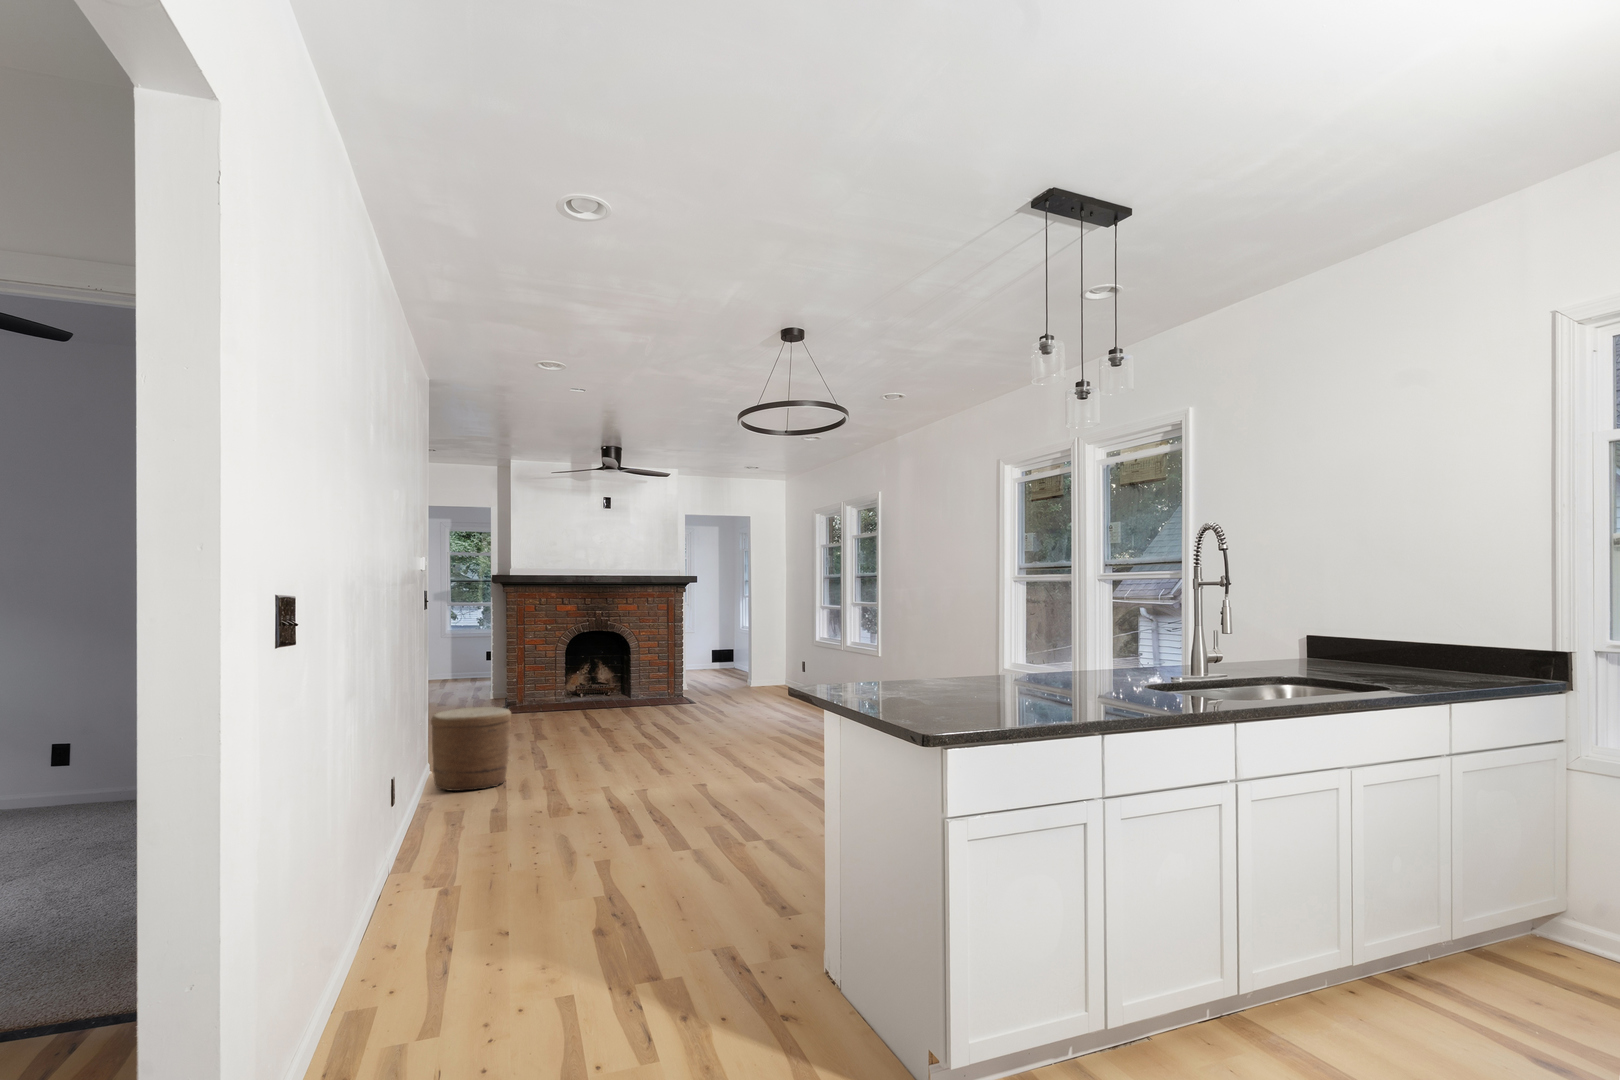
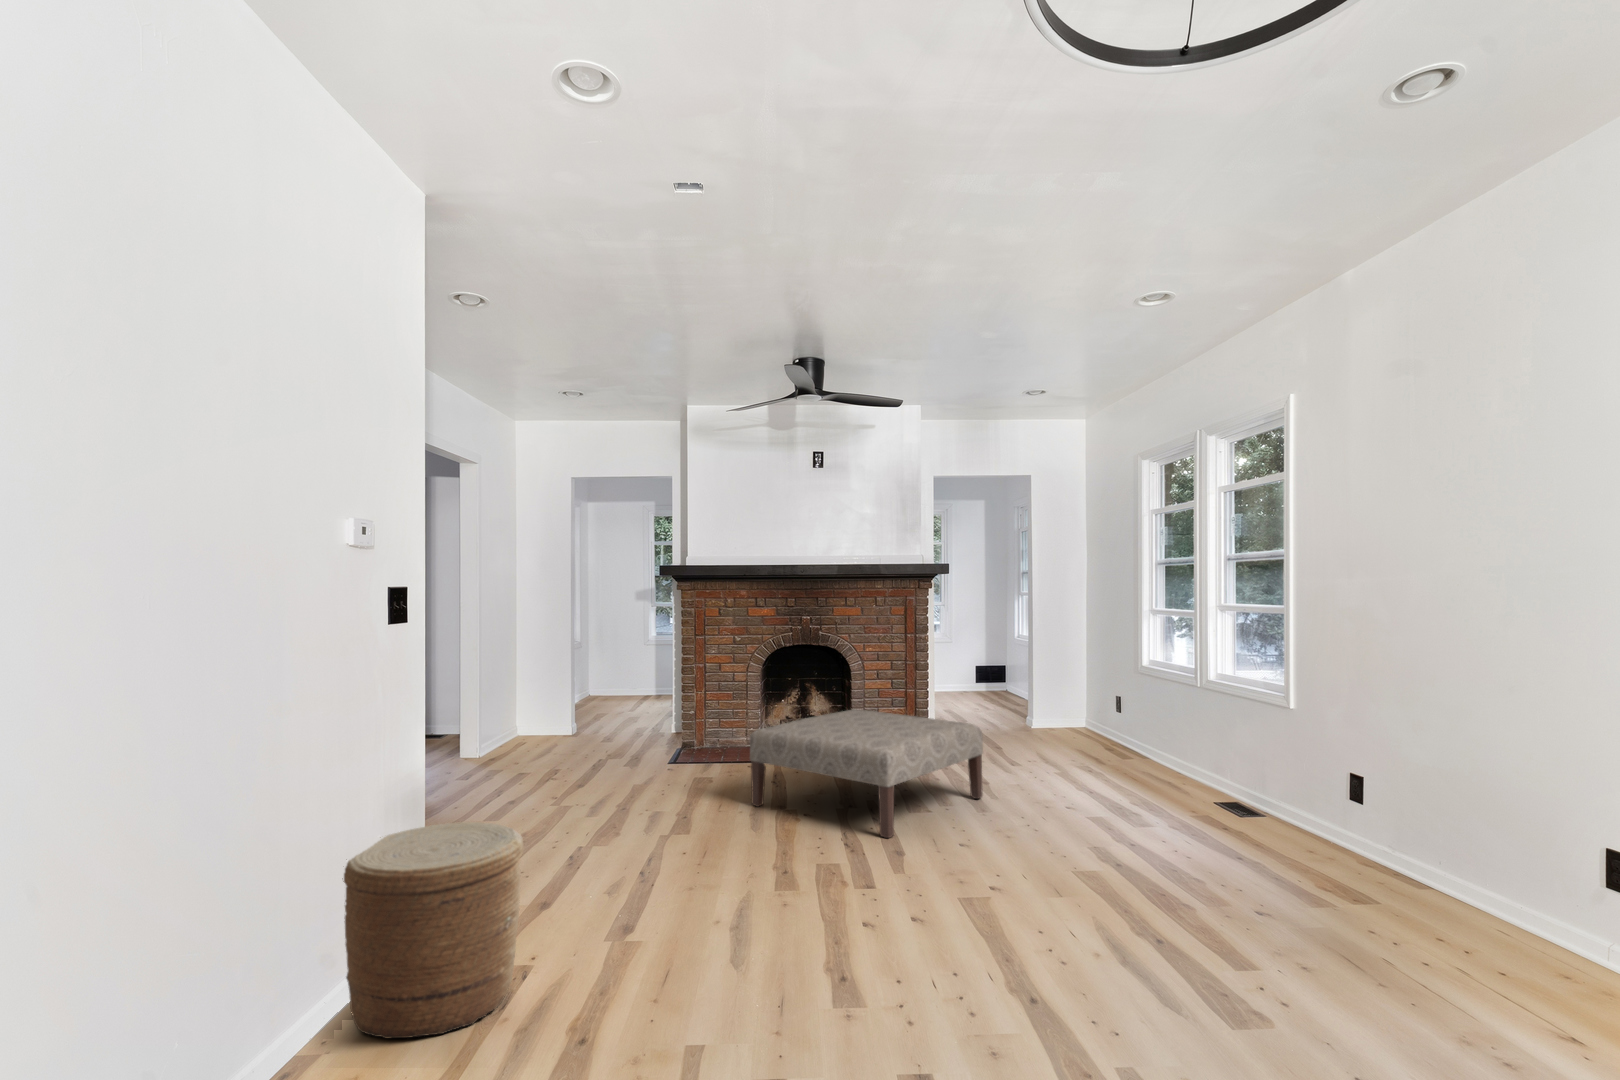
ottoman: none [577,670,717,733] -> present [750,709,983,838]

